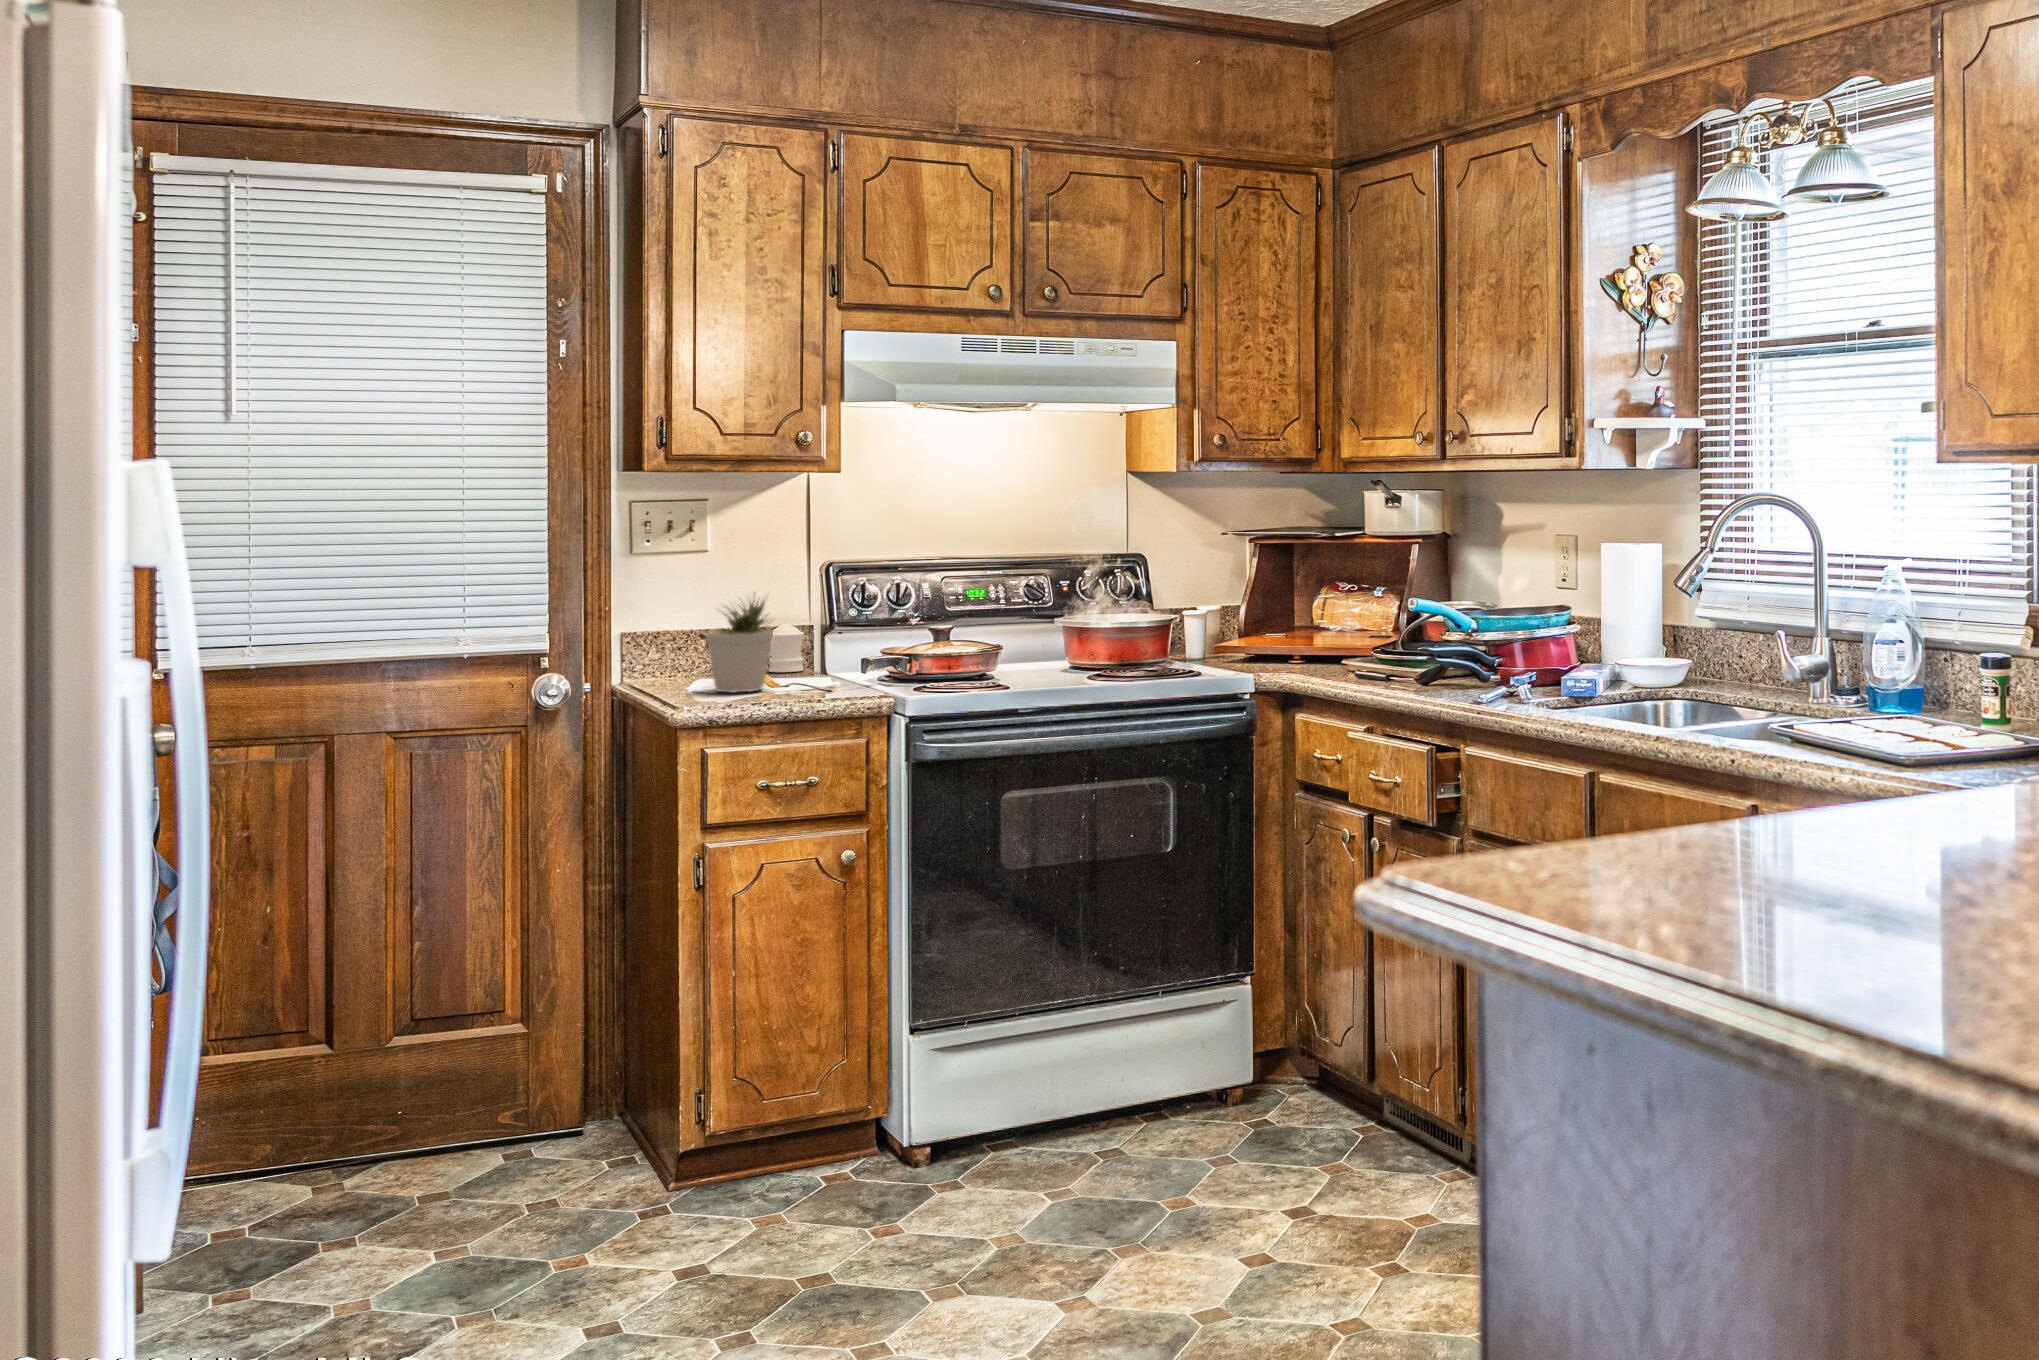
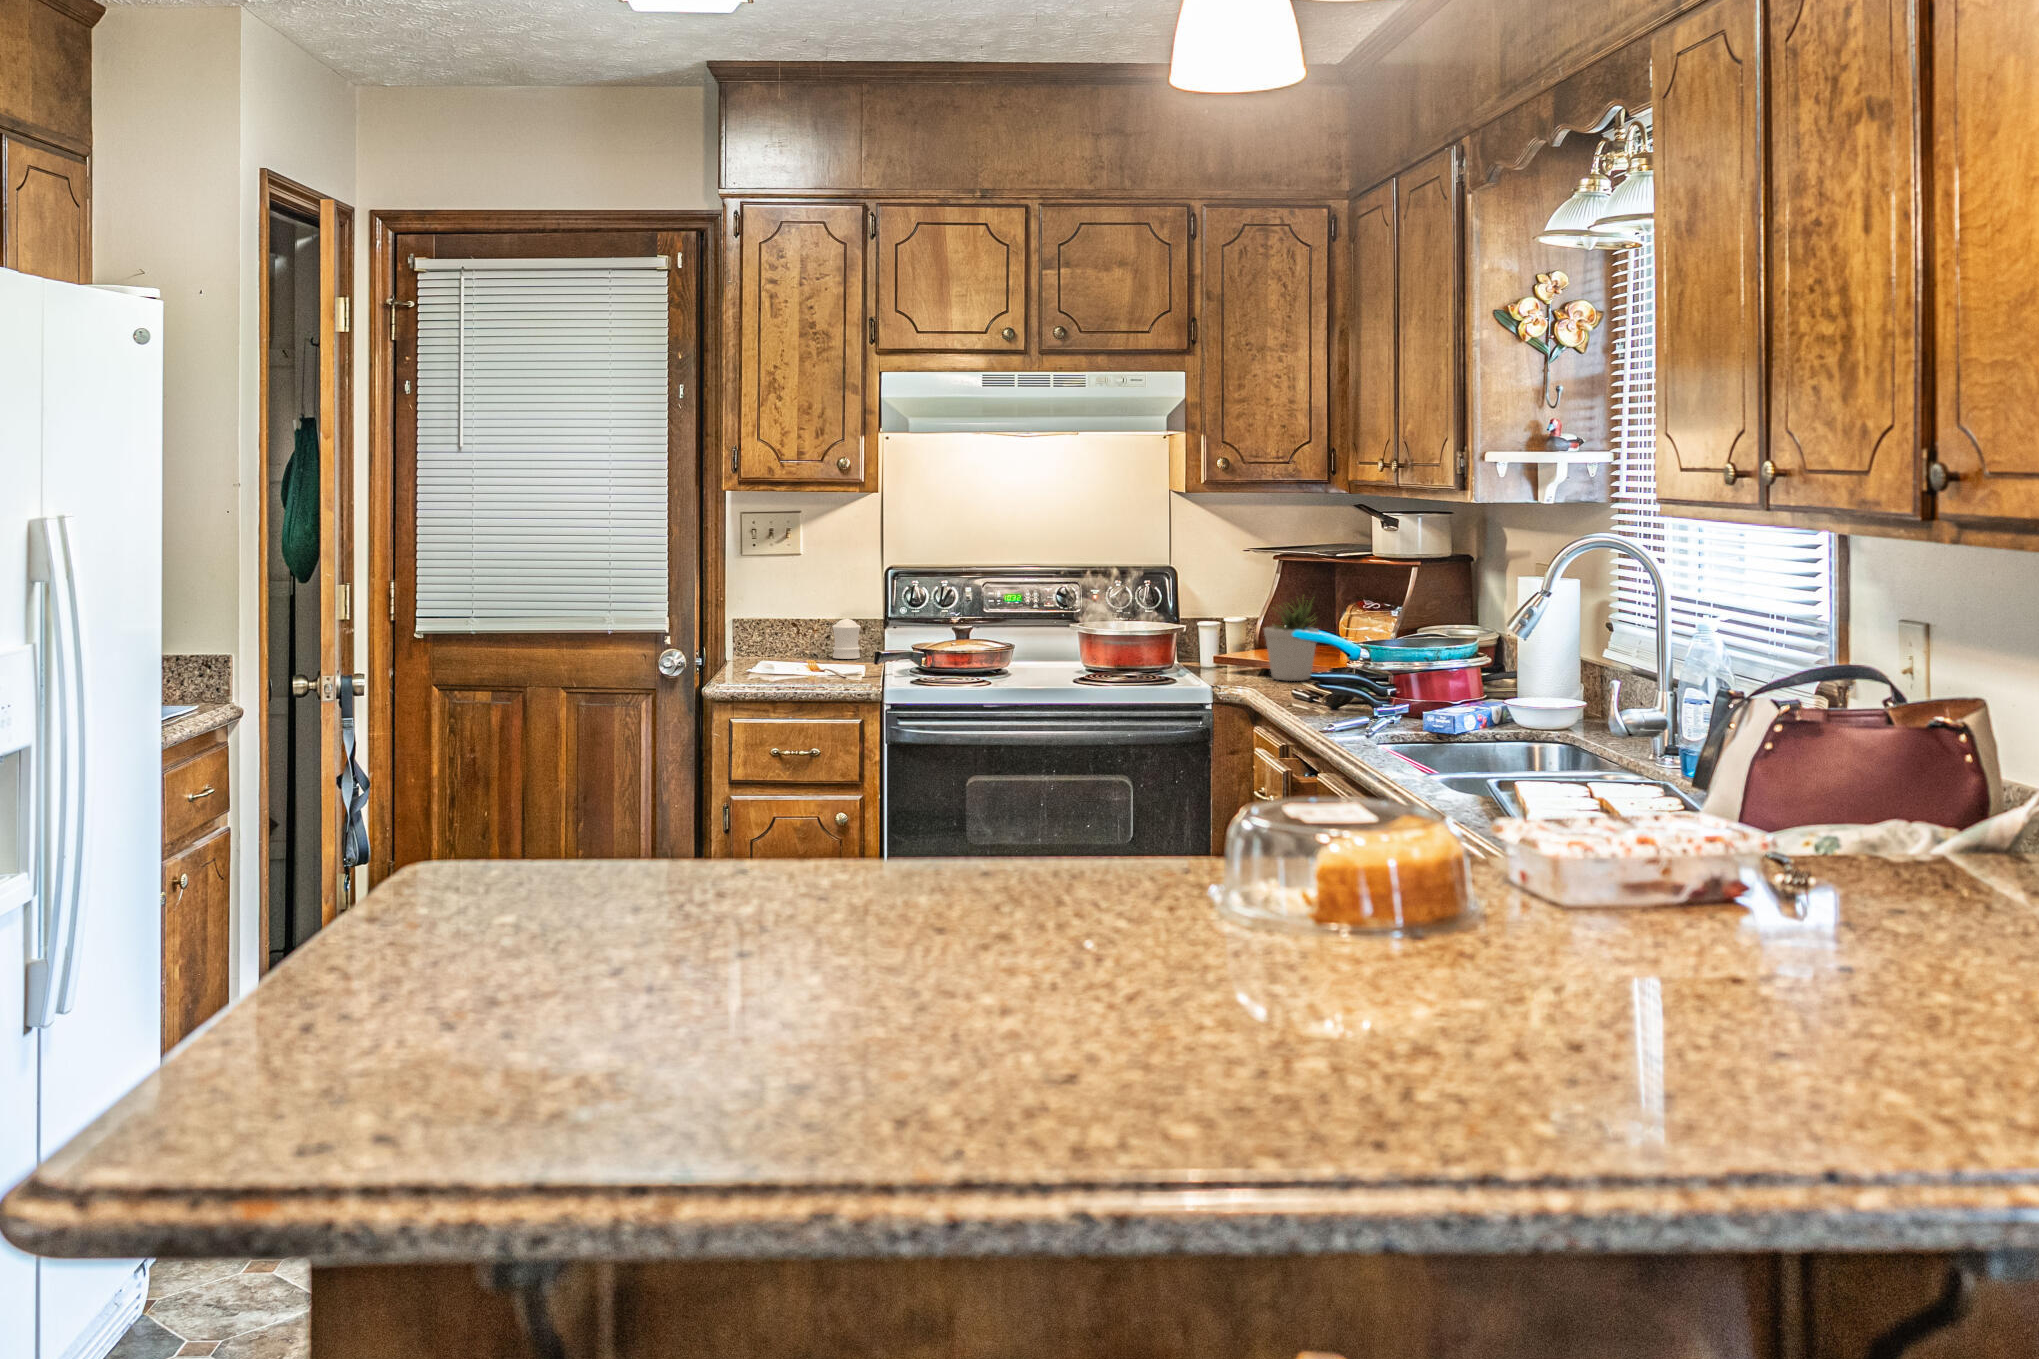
potted plant: present [706,599,773,693] -> present [1264,595,1319,681]

